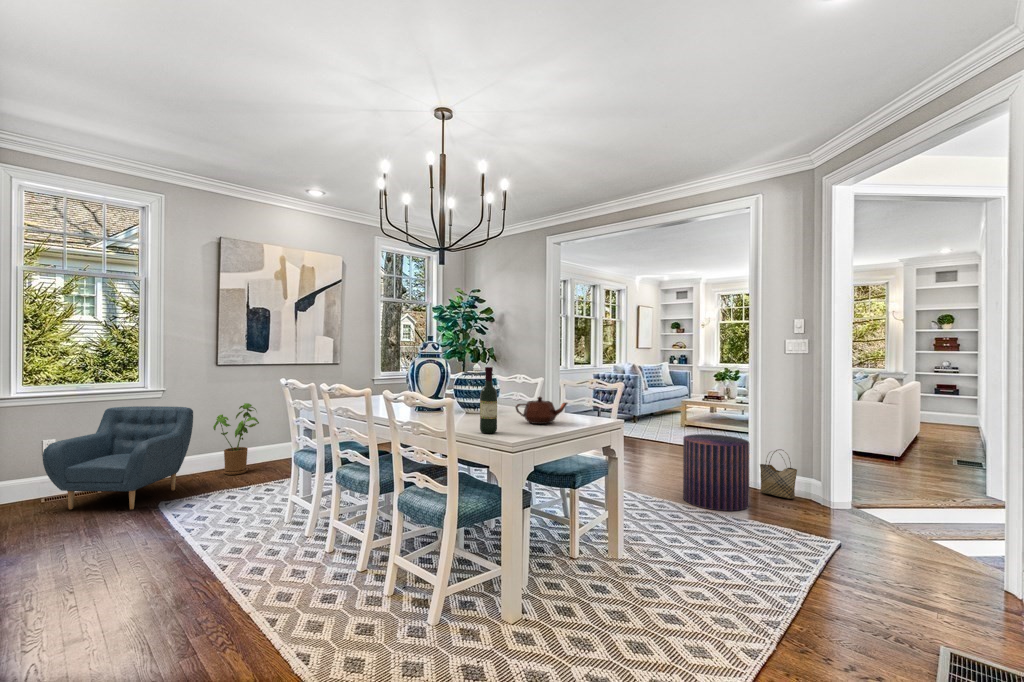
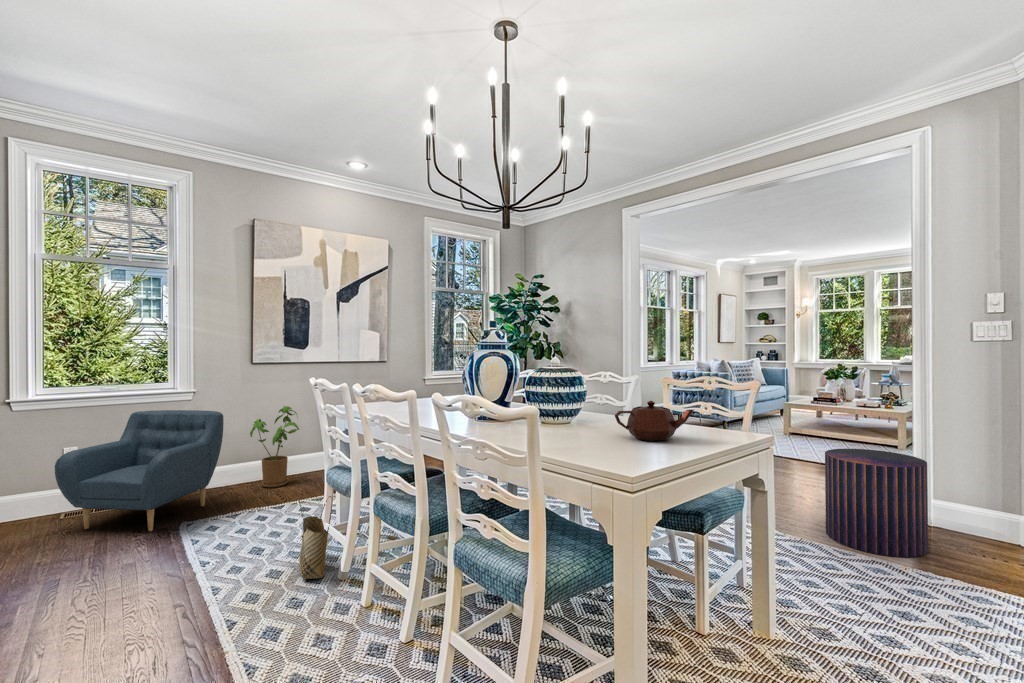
wine bottle: present [480,367,497,433] -> none [570,358,596,457]
woven basket: present [760,449,797,499] -> present [298,496,332,579]

